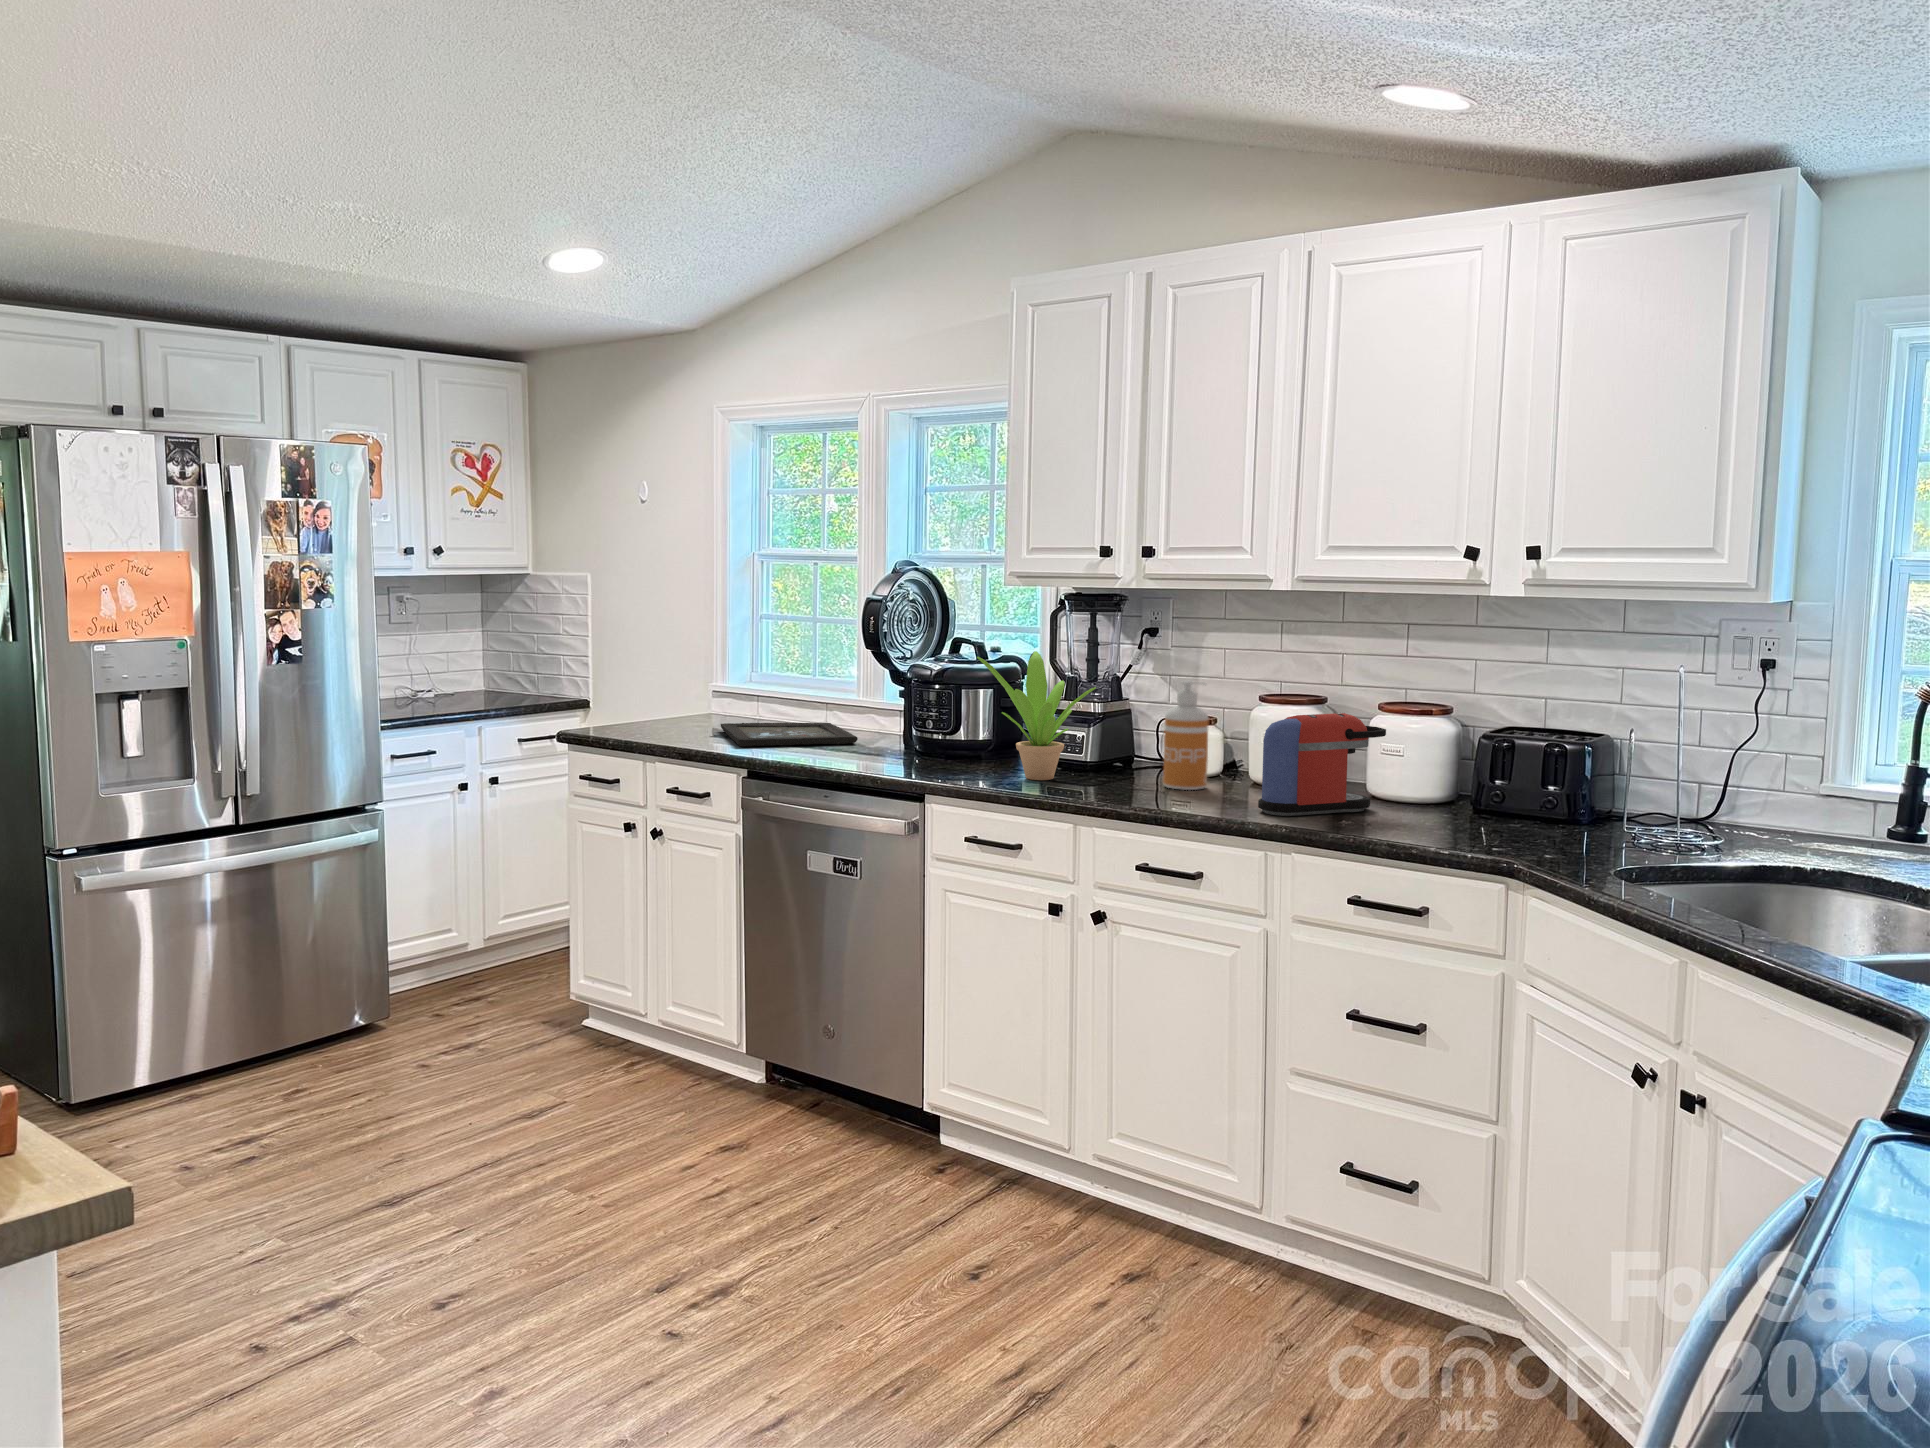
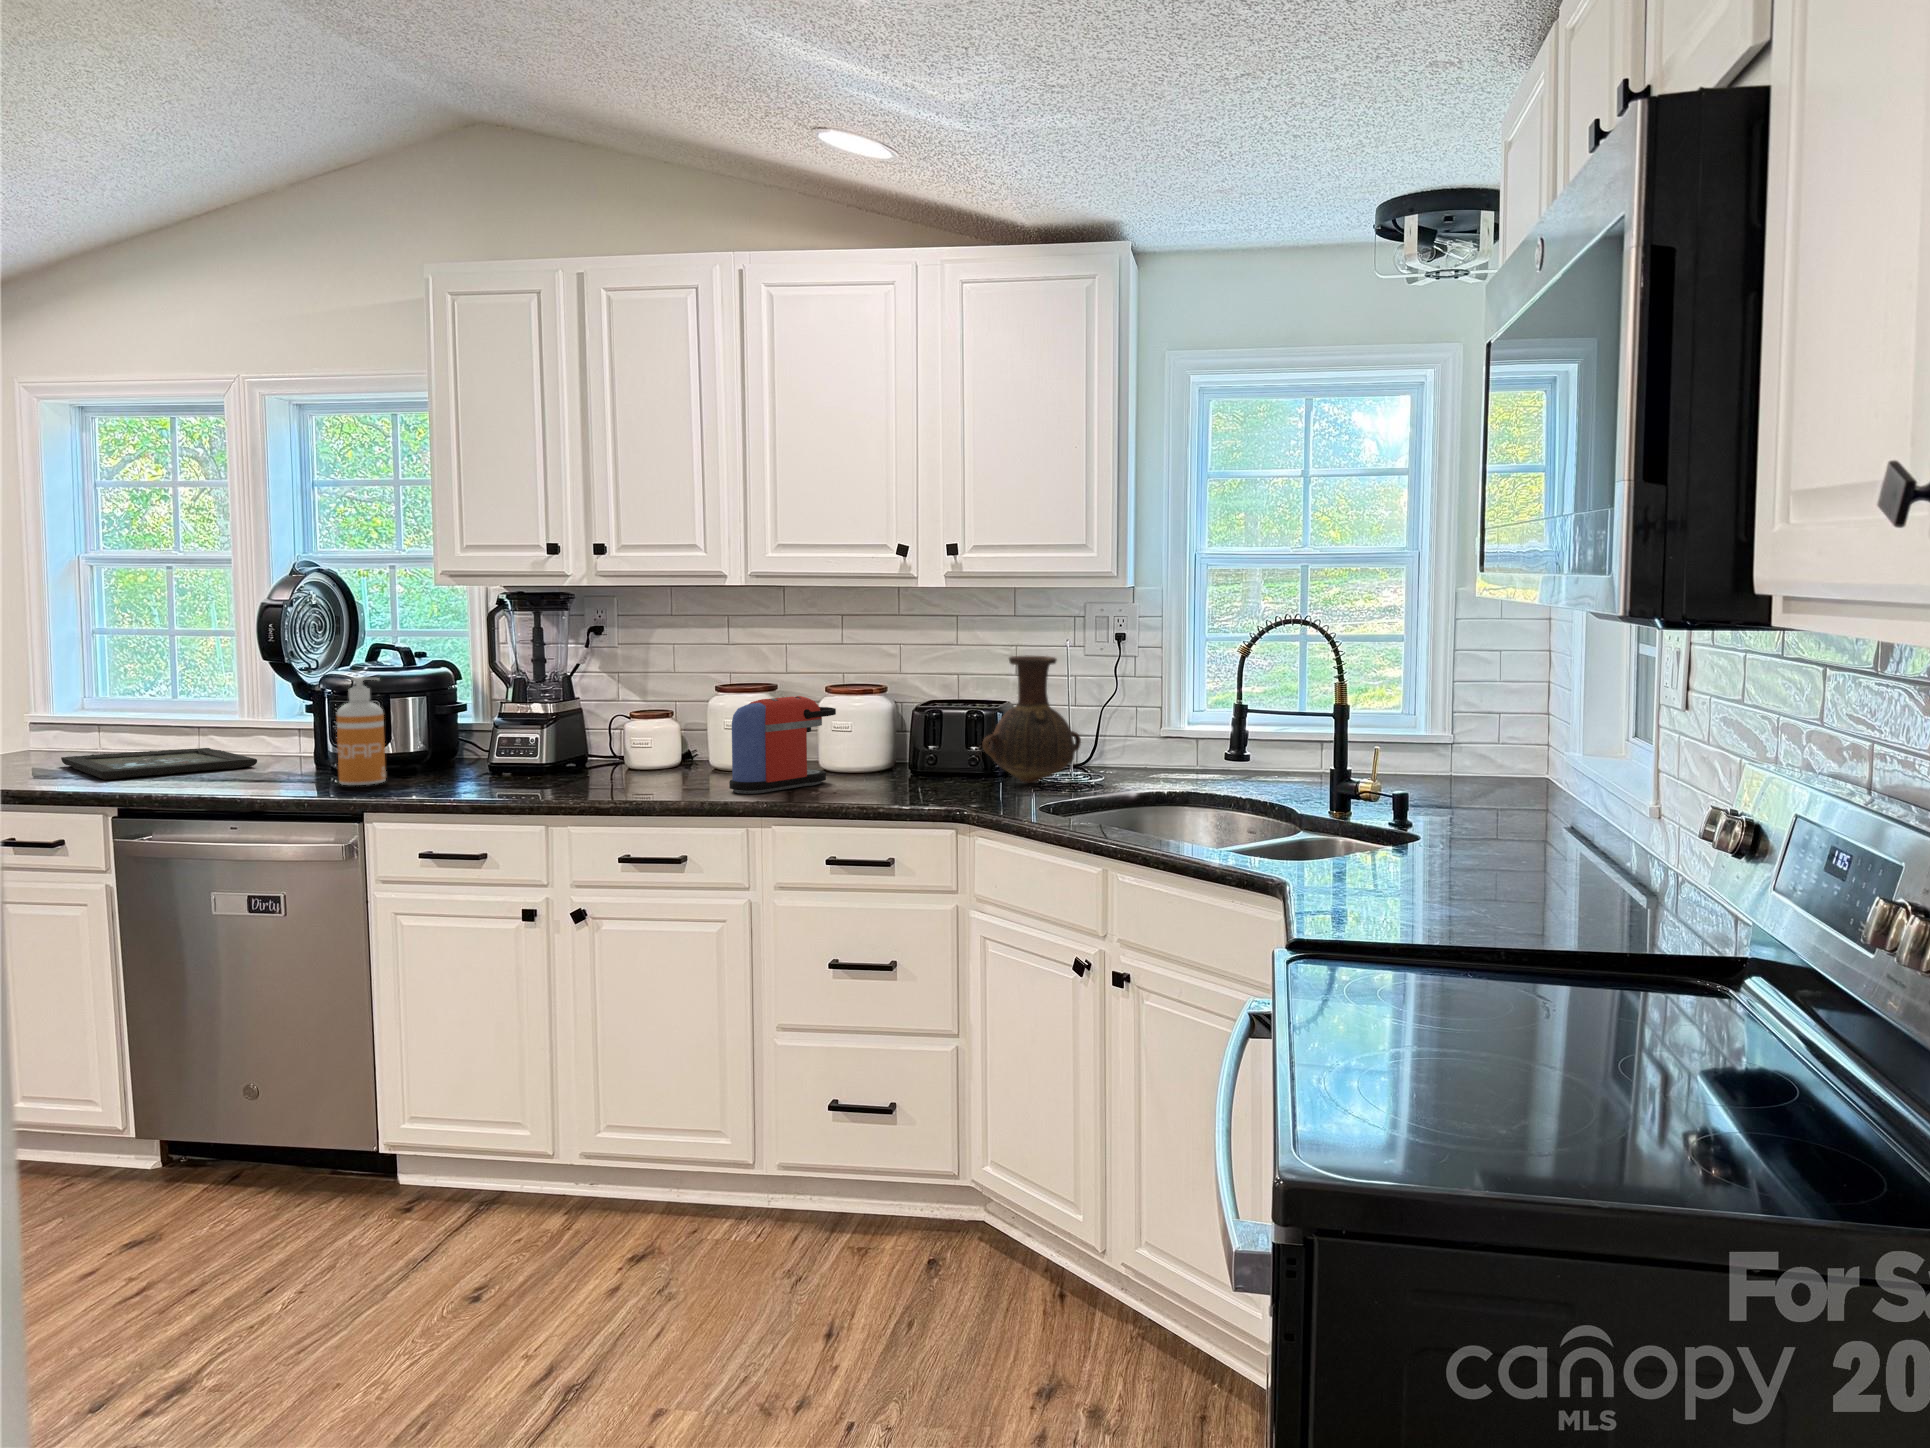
potted plant: present [977,651,1096,780] -> none [421,653,553,784]
soap dispenser: present [1163,681,1209,790] -> present [337,677,386,785]
vase: none [1558,682,1695,835] -> present [982,656,1081,783]

